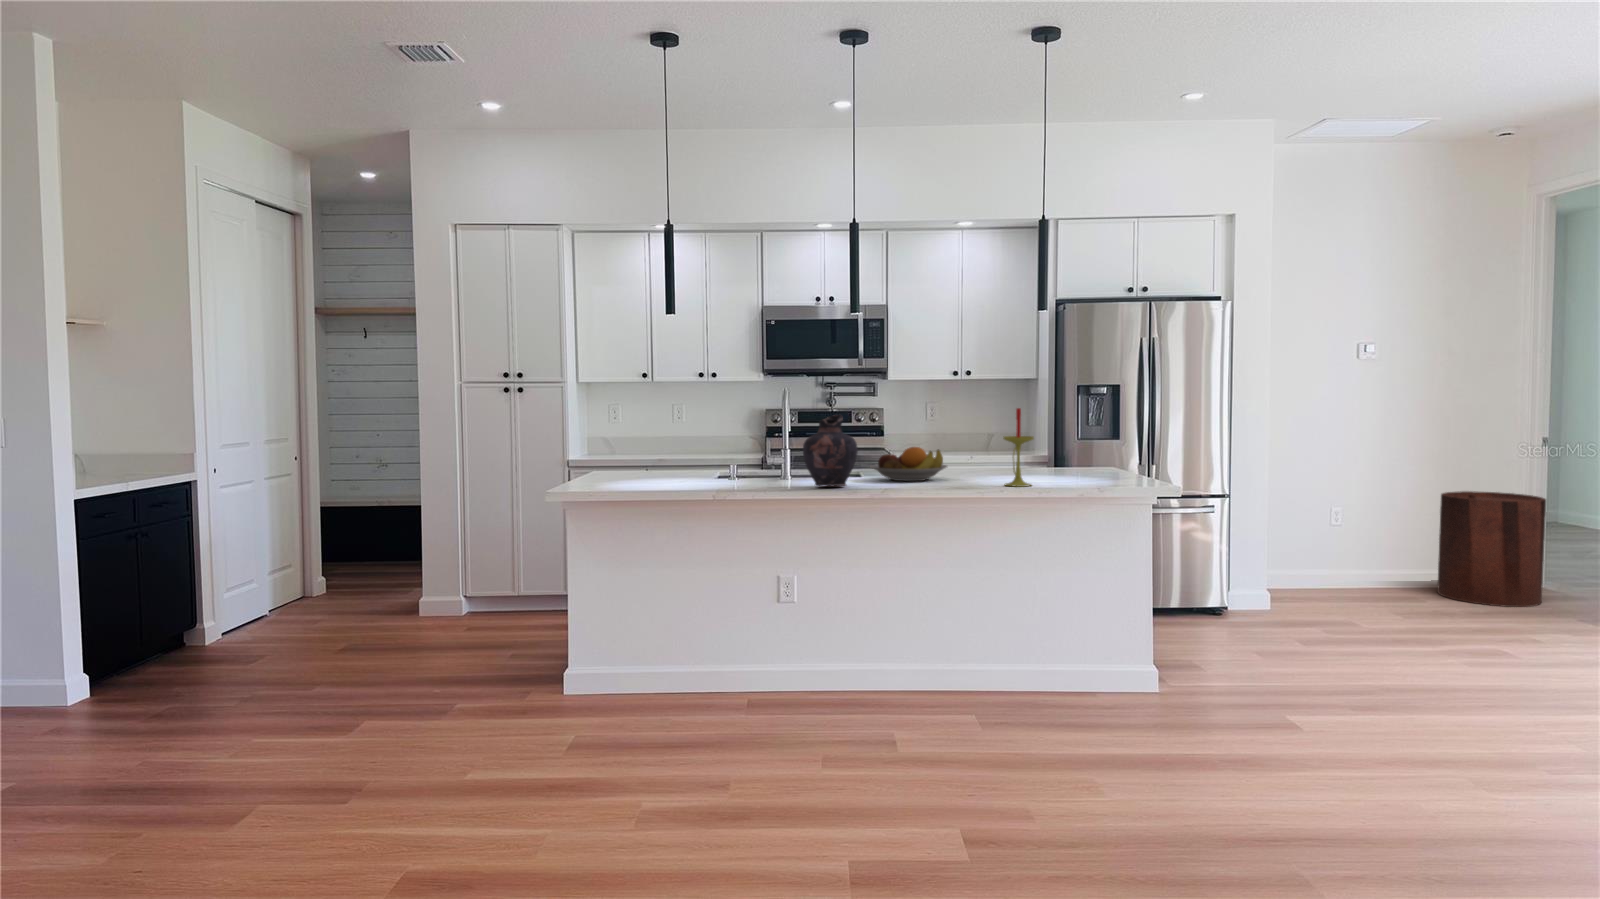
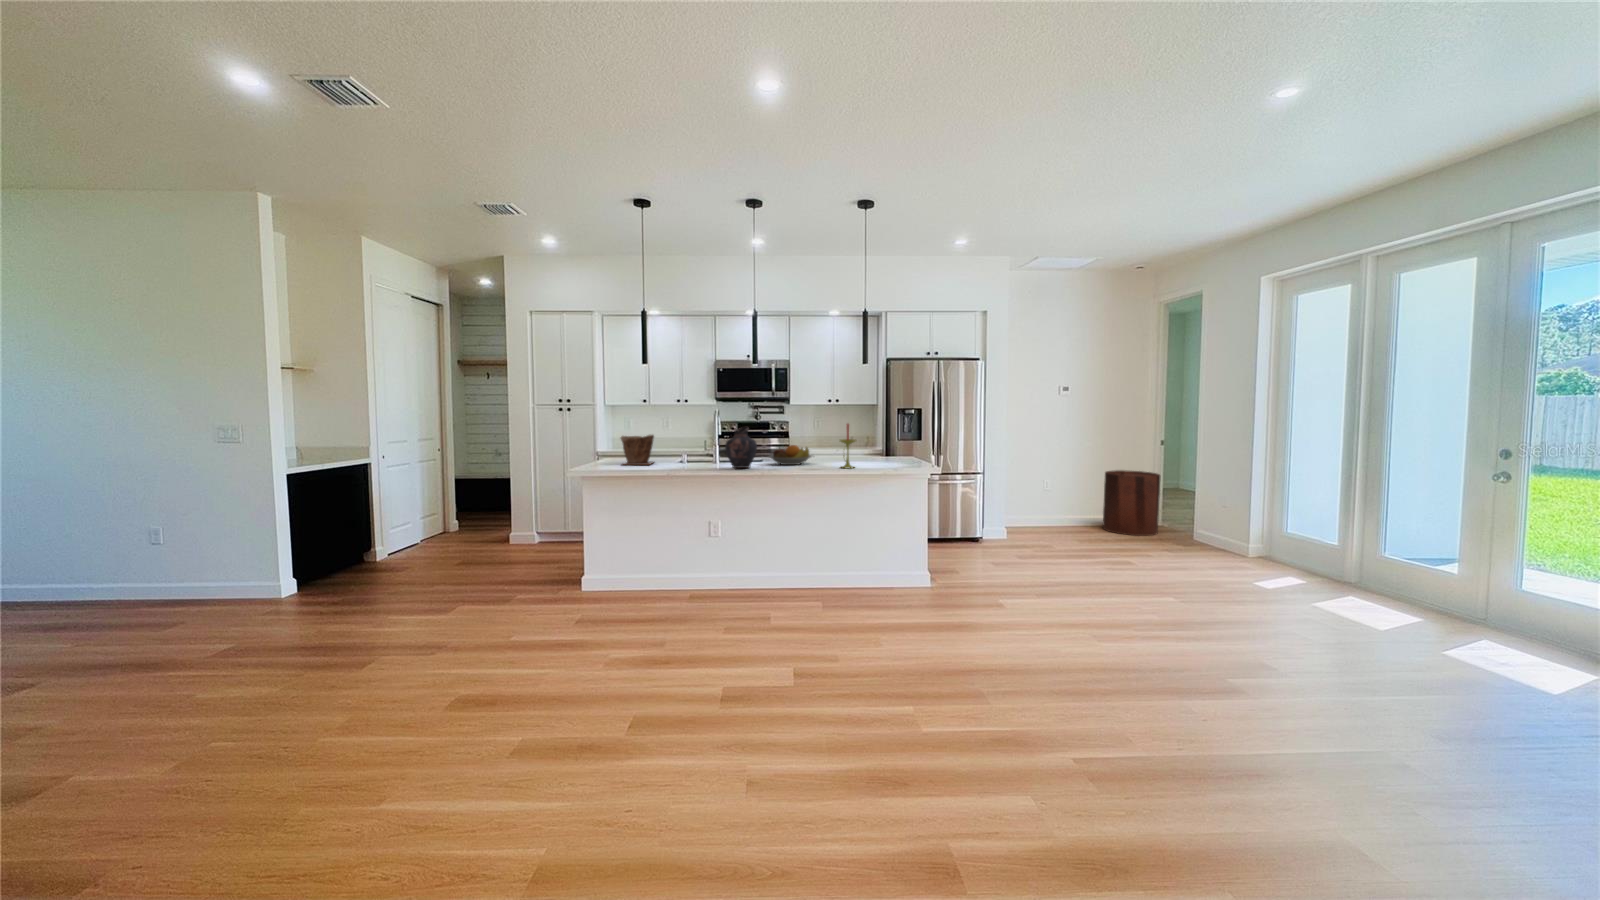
plant pot: none [620,430,676,483] -> present [621,435,654,465]

